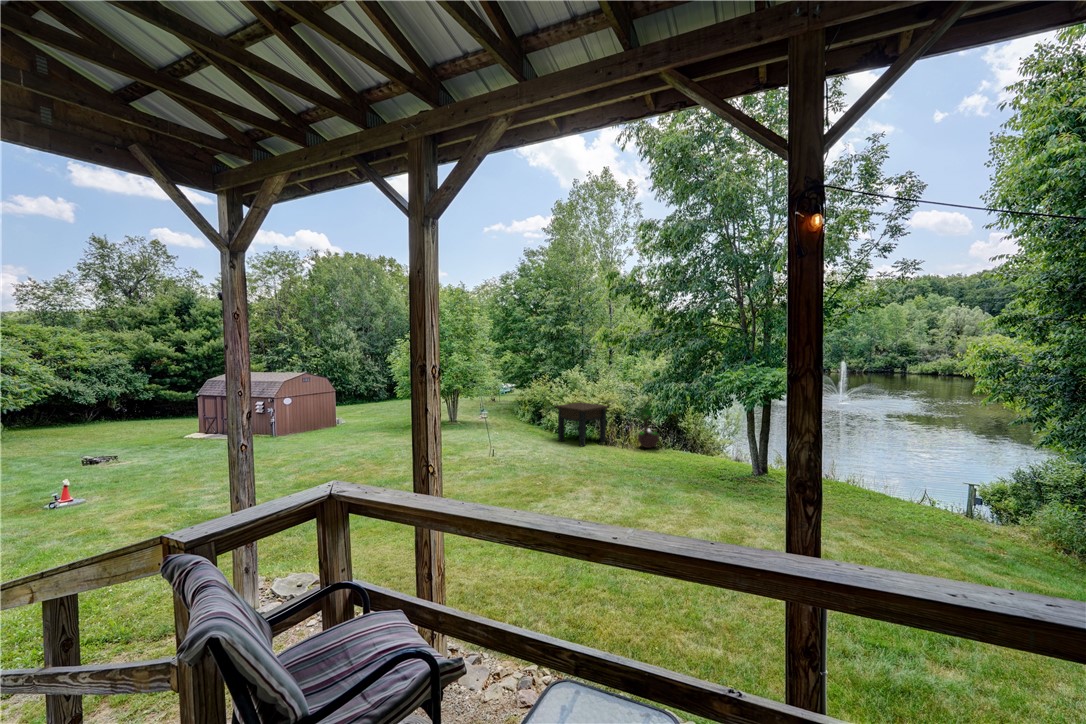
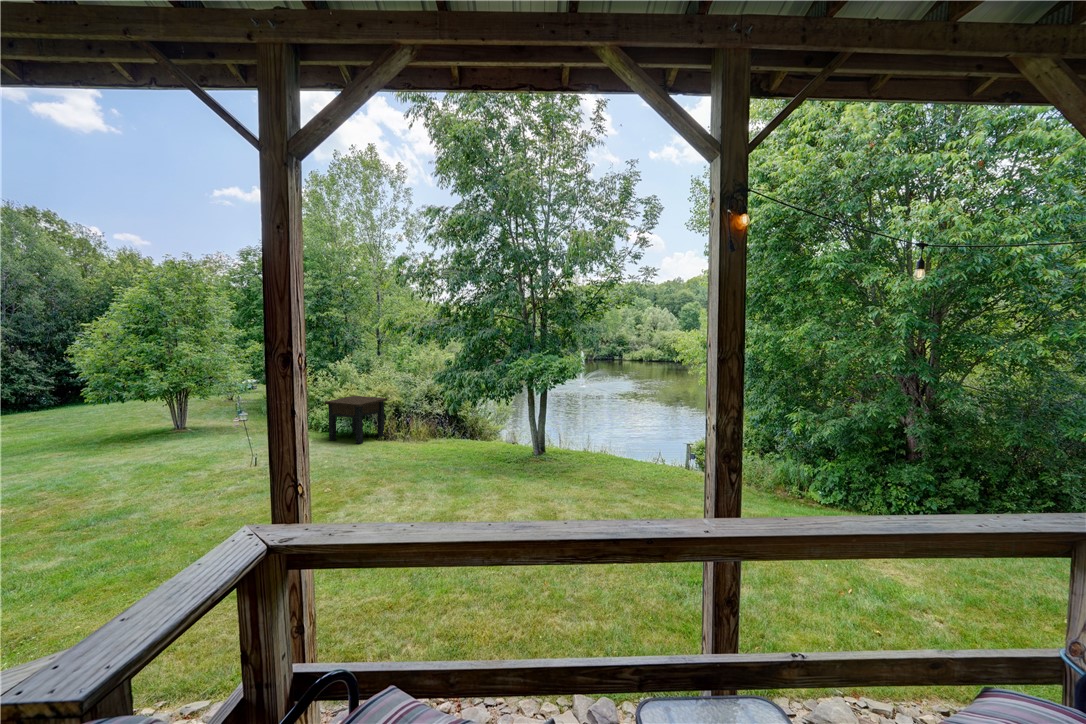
potted tree: present [635,405,659,448] -> none [413,390,443,438]

